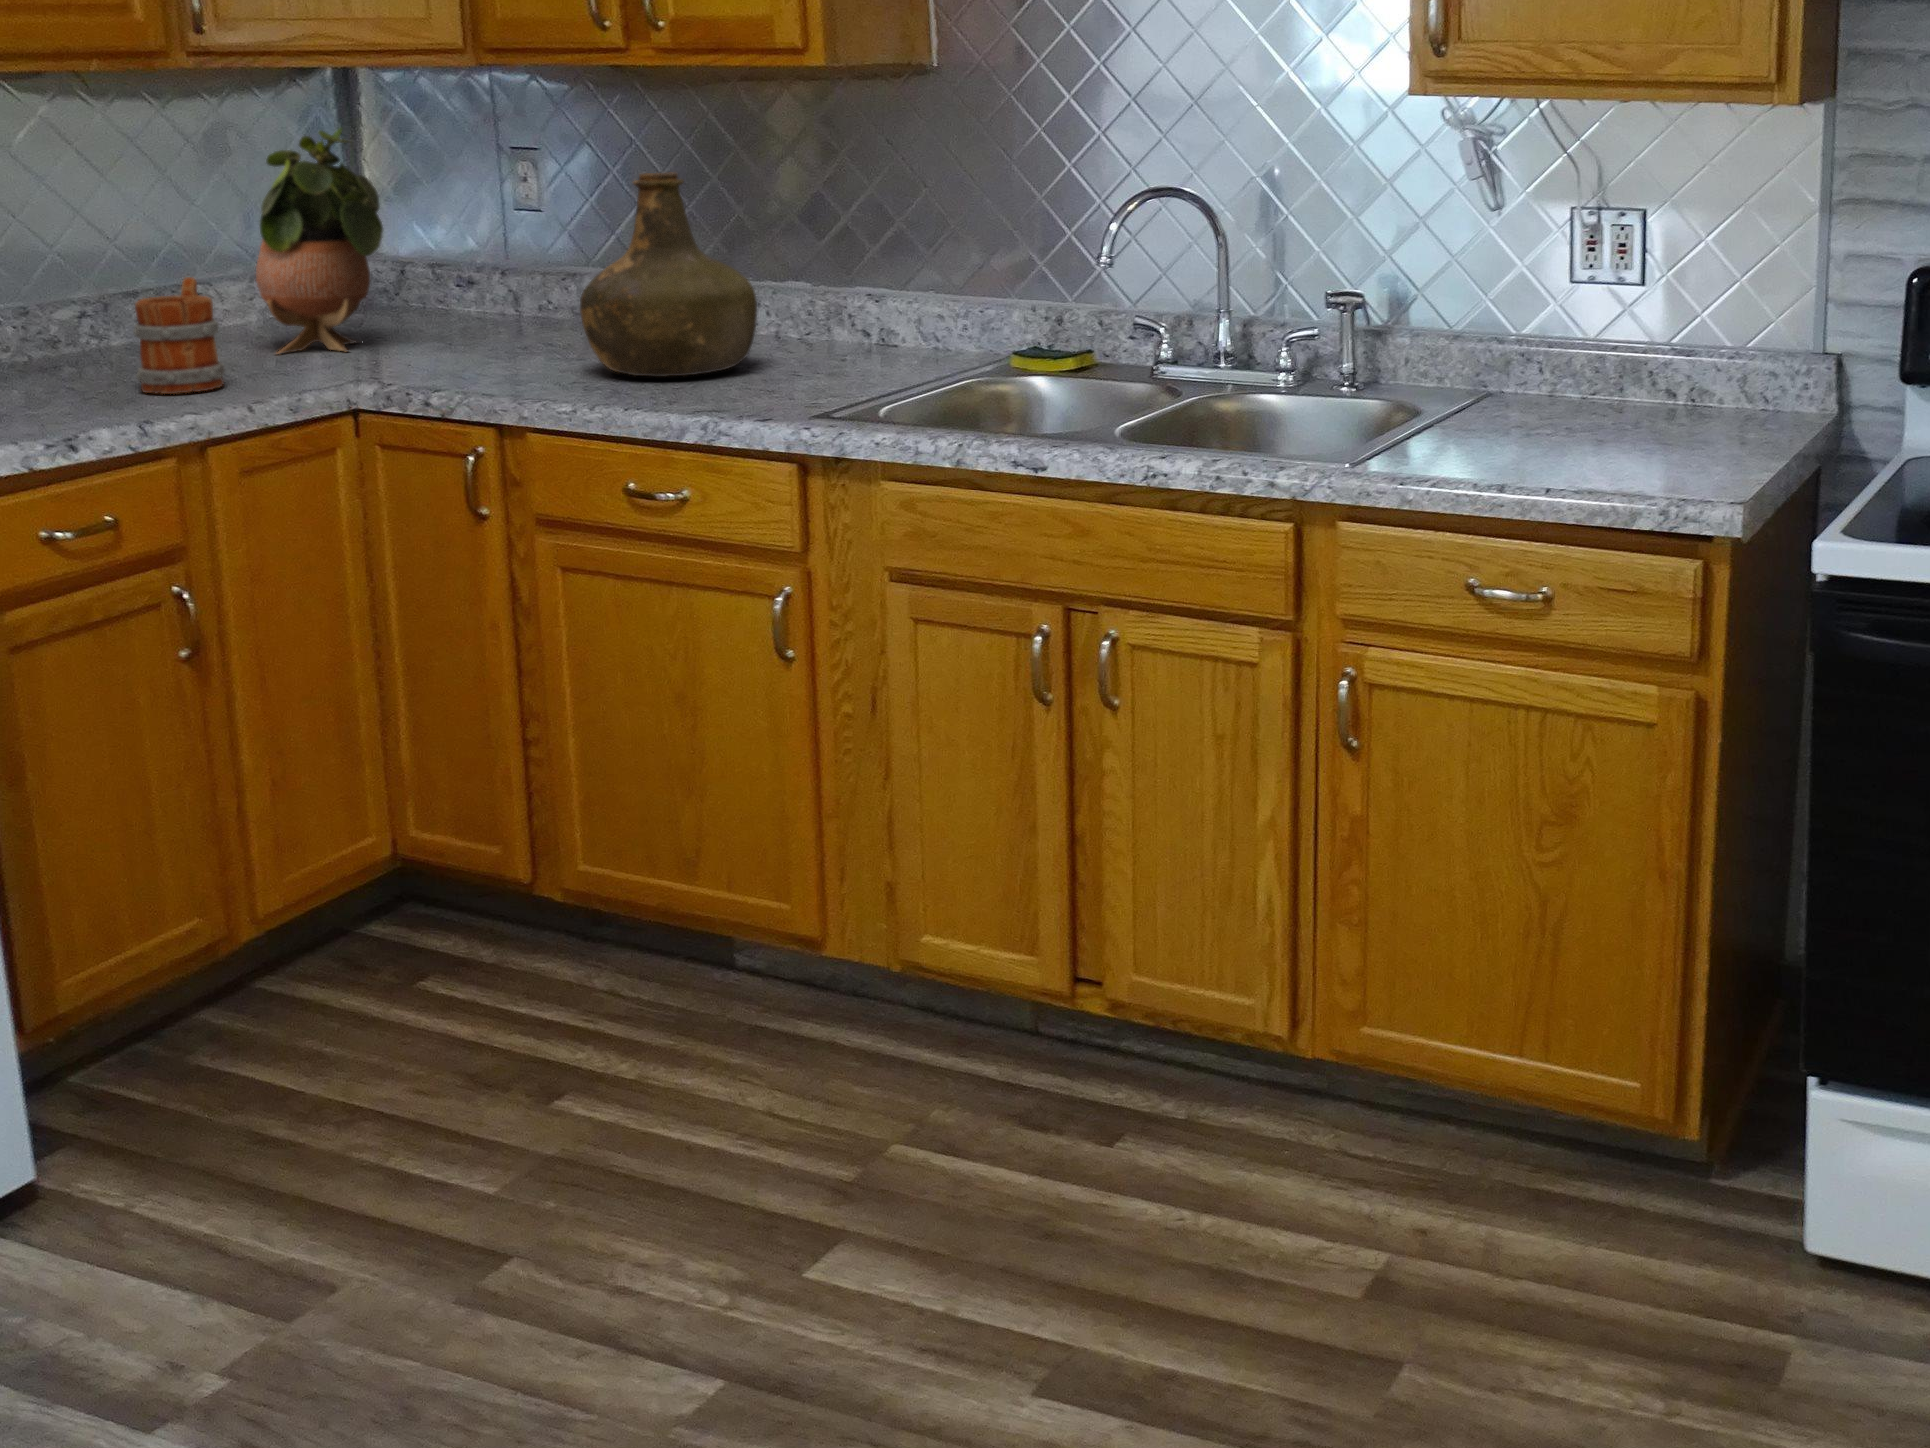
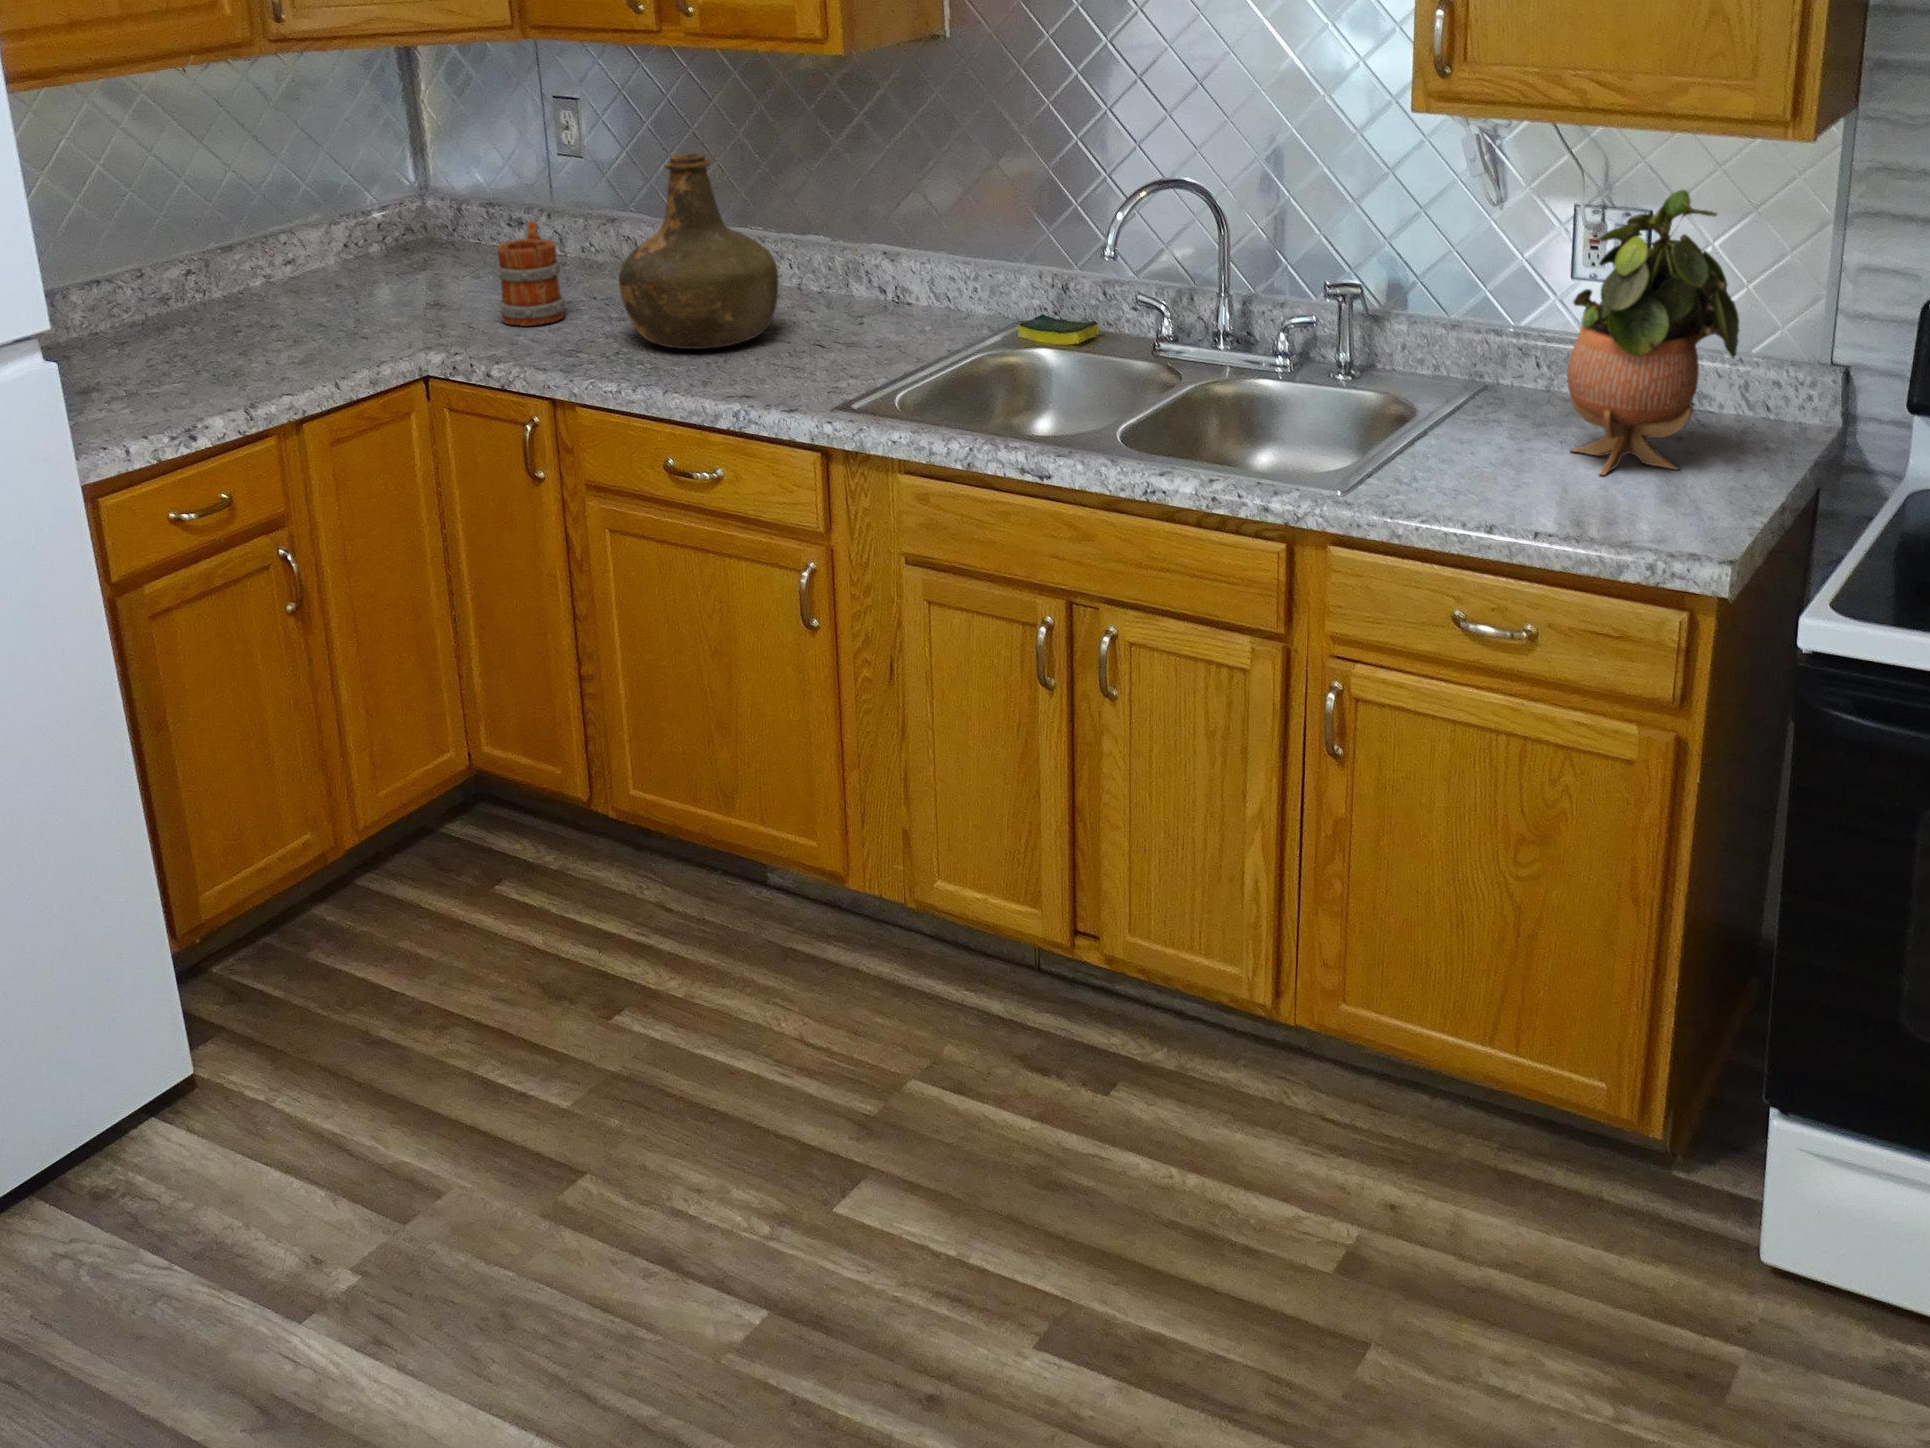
potted plant: present [256,128,383,353] -> present [1567,190,1739,475]
mug: present [133,277,225,394] -> present [497,221,565,326]

